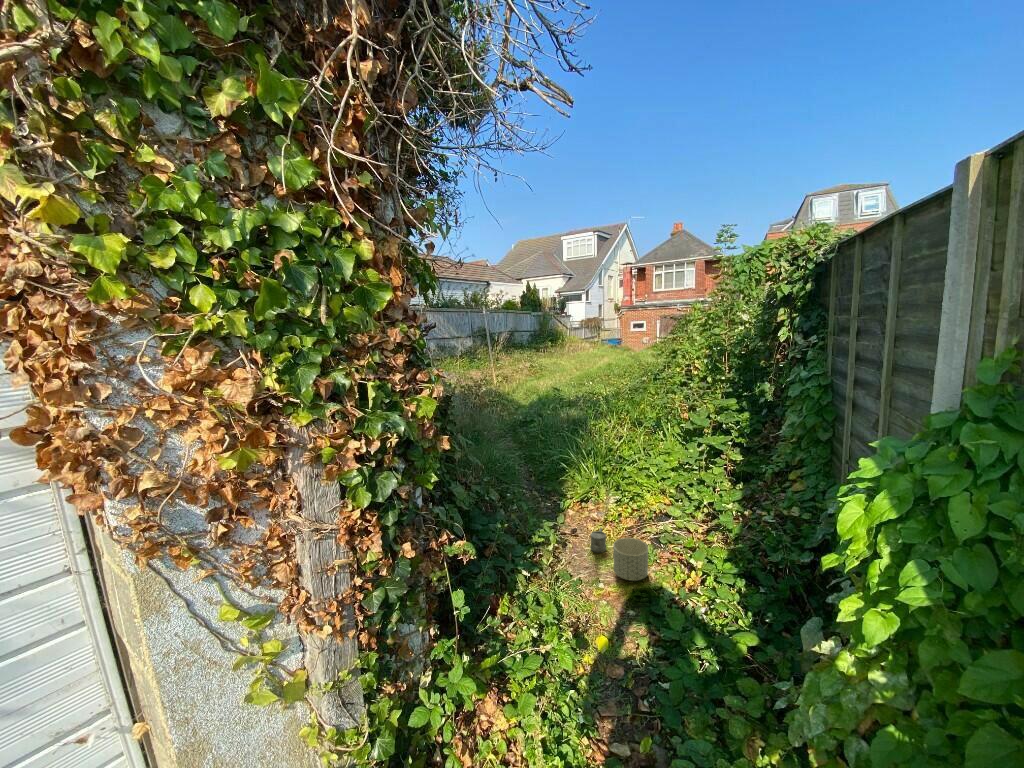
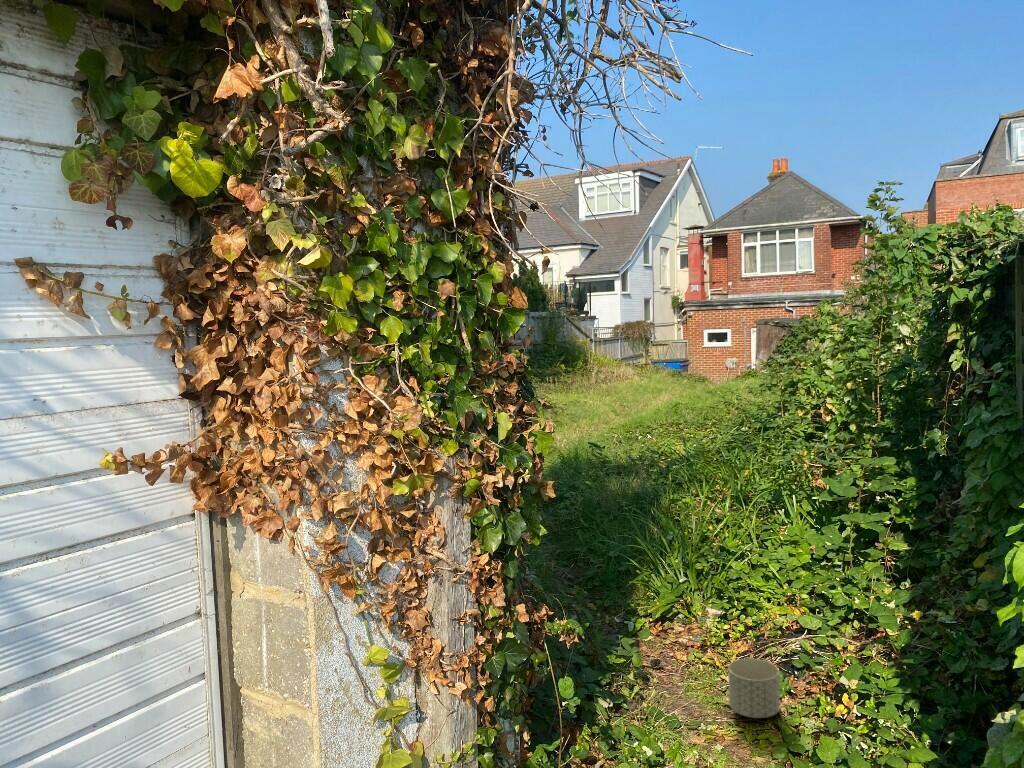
watering can: present [590,528,606,553] -> none [690,650,714,687]

